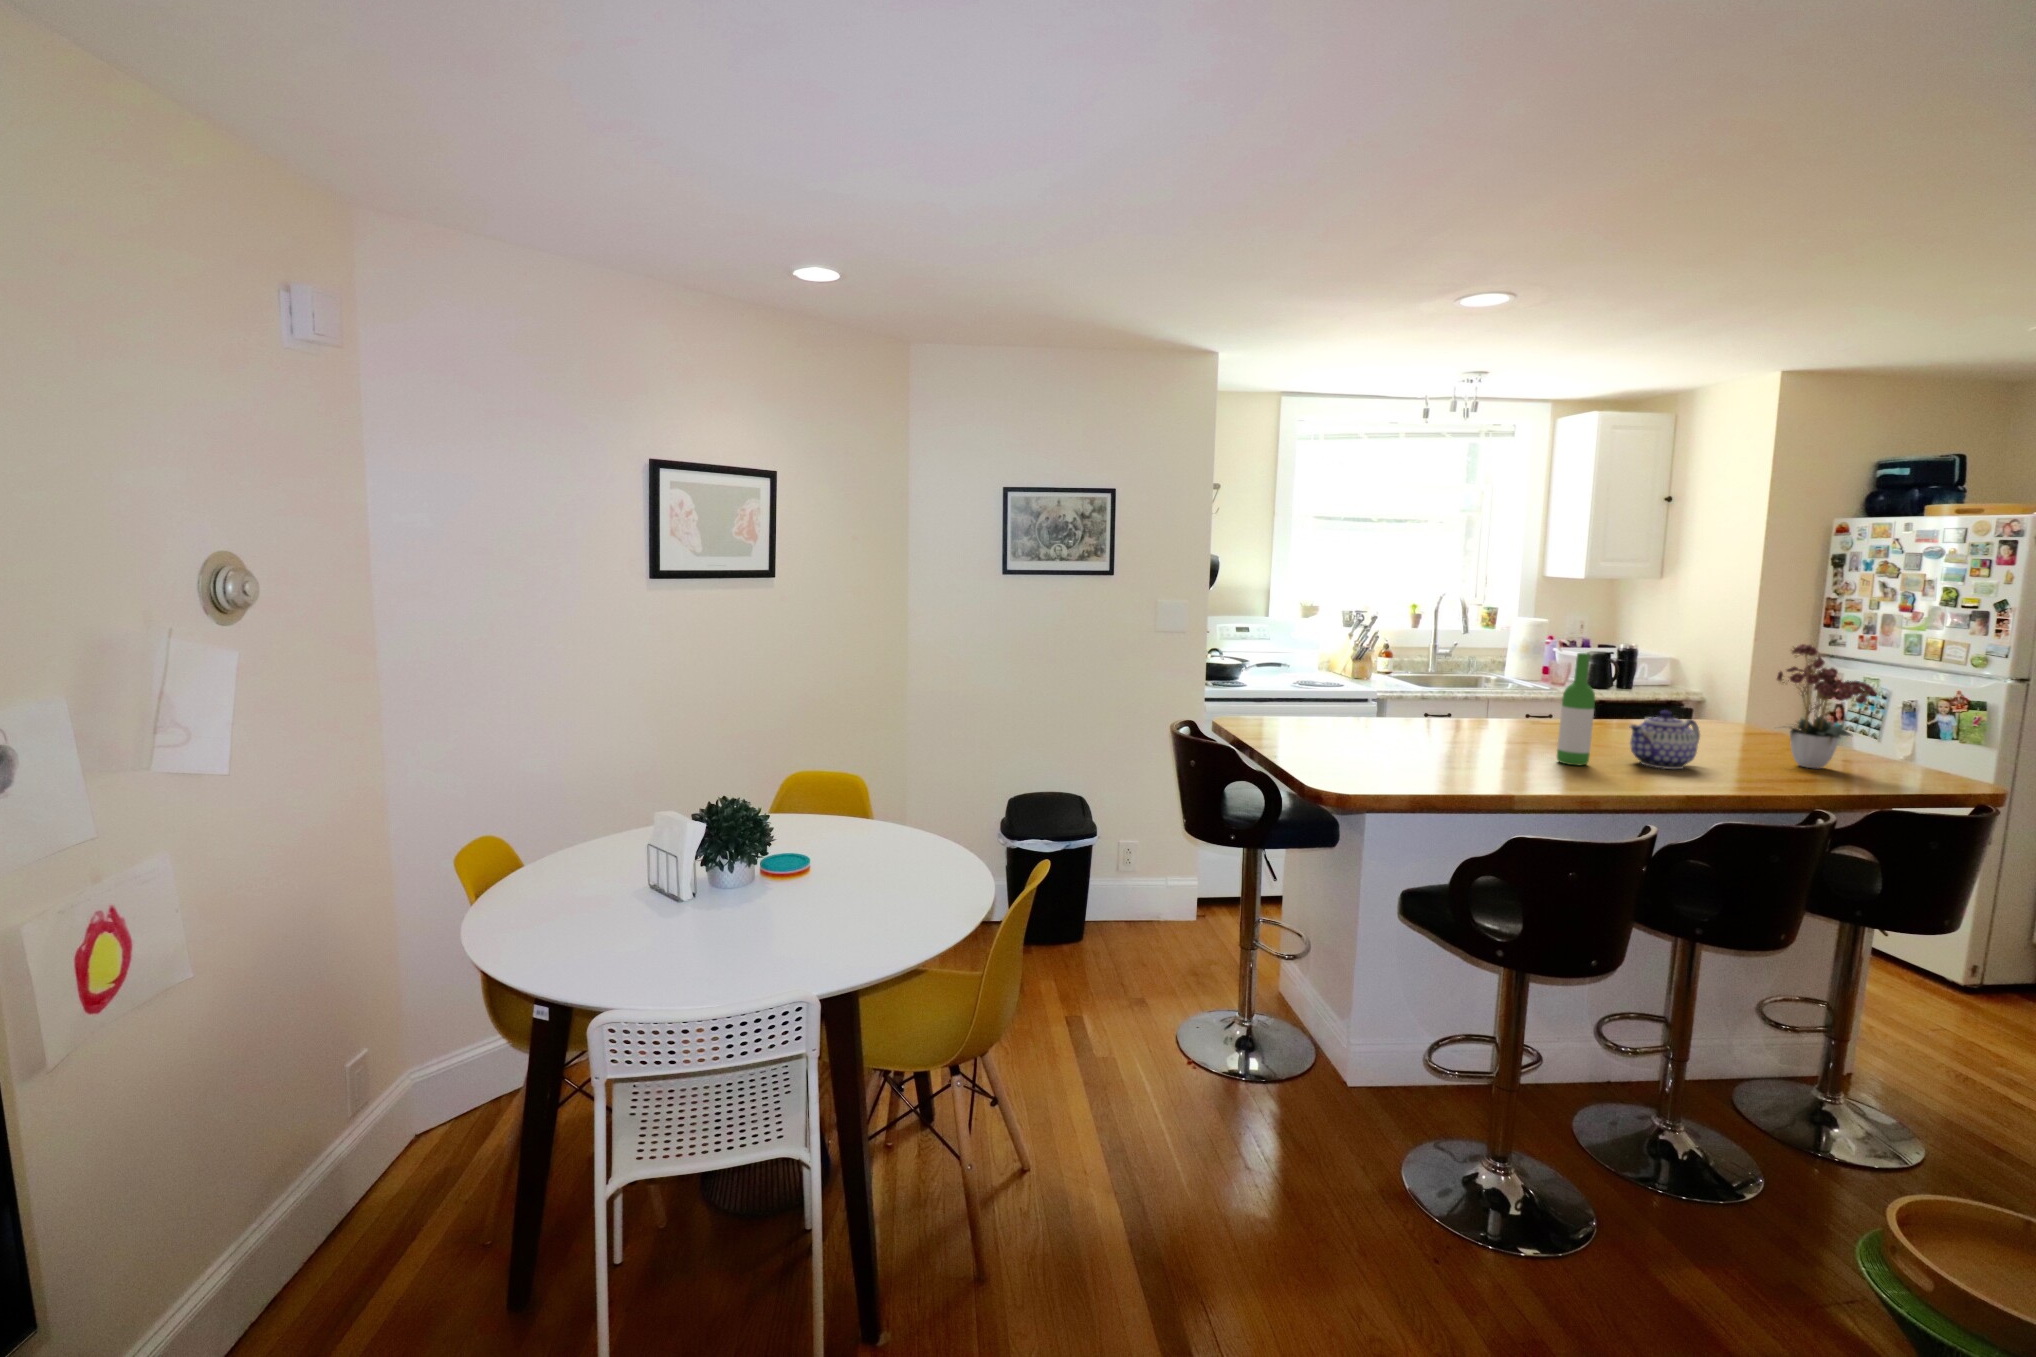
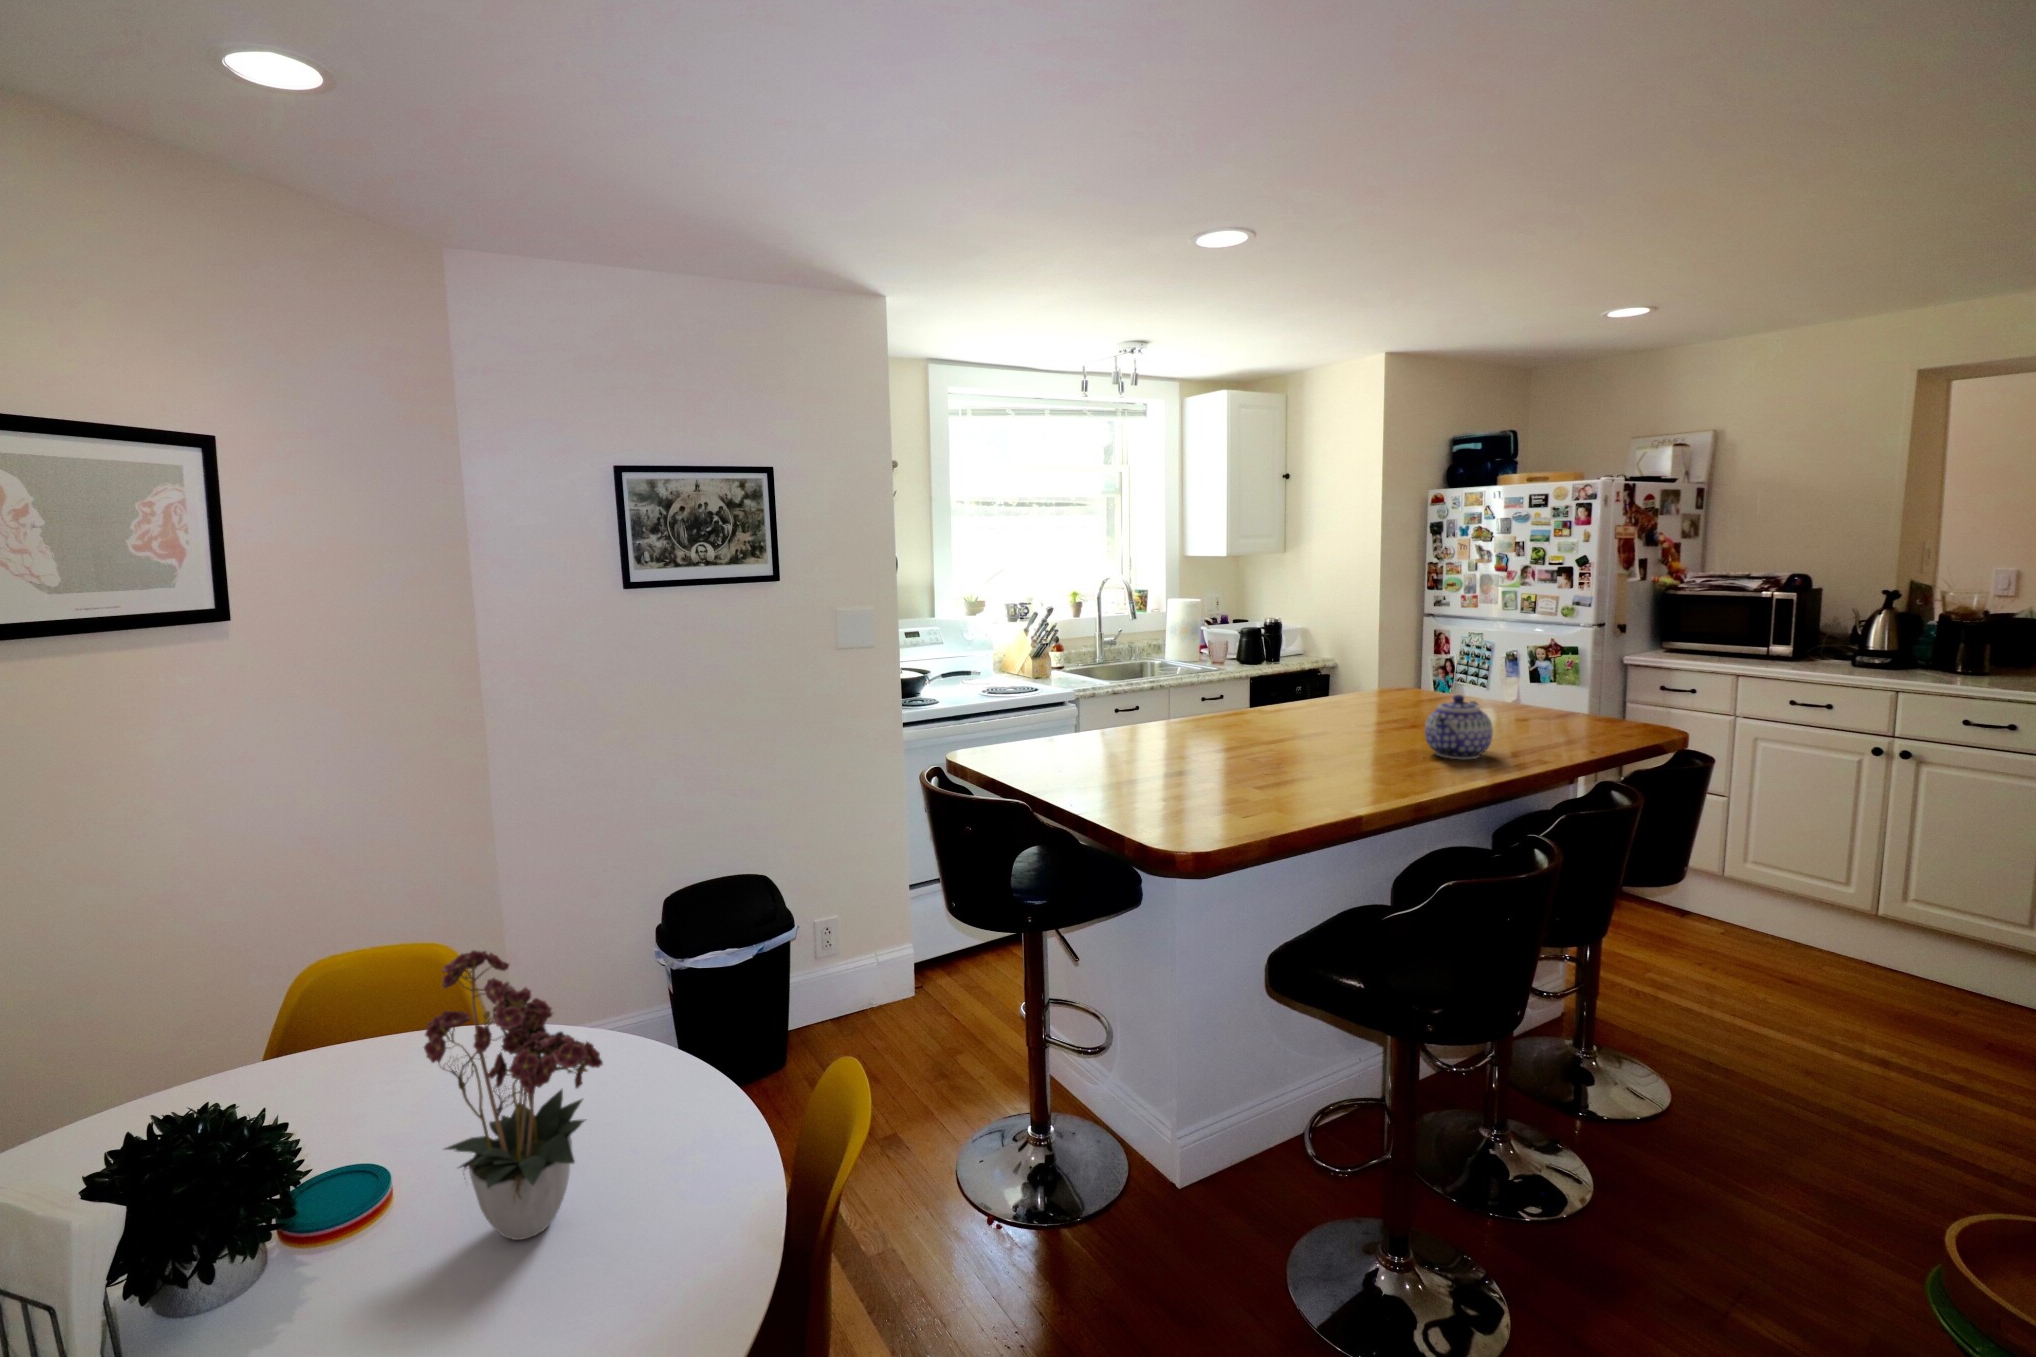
flower arrangement: present [1777,644,1877,769] -> present [424,950,603,1240]
wine bottle: present [1557,653,1595,765] -> none [1368,640,1405,769]

